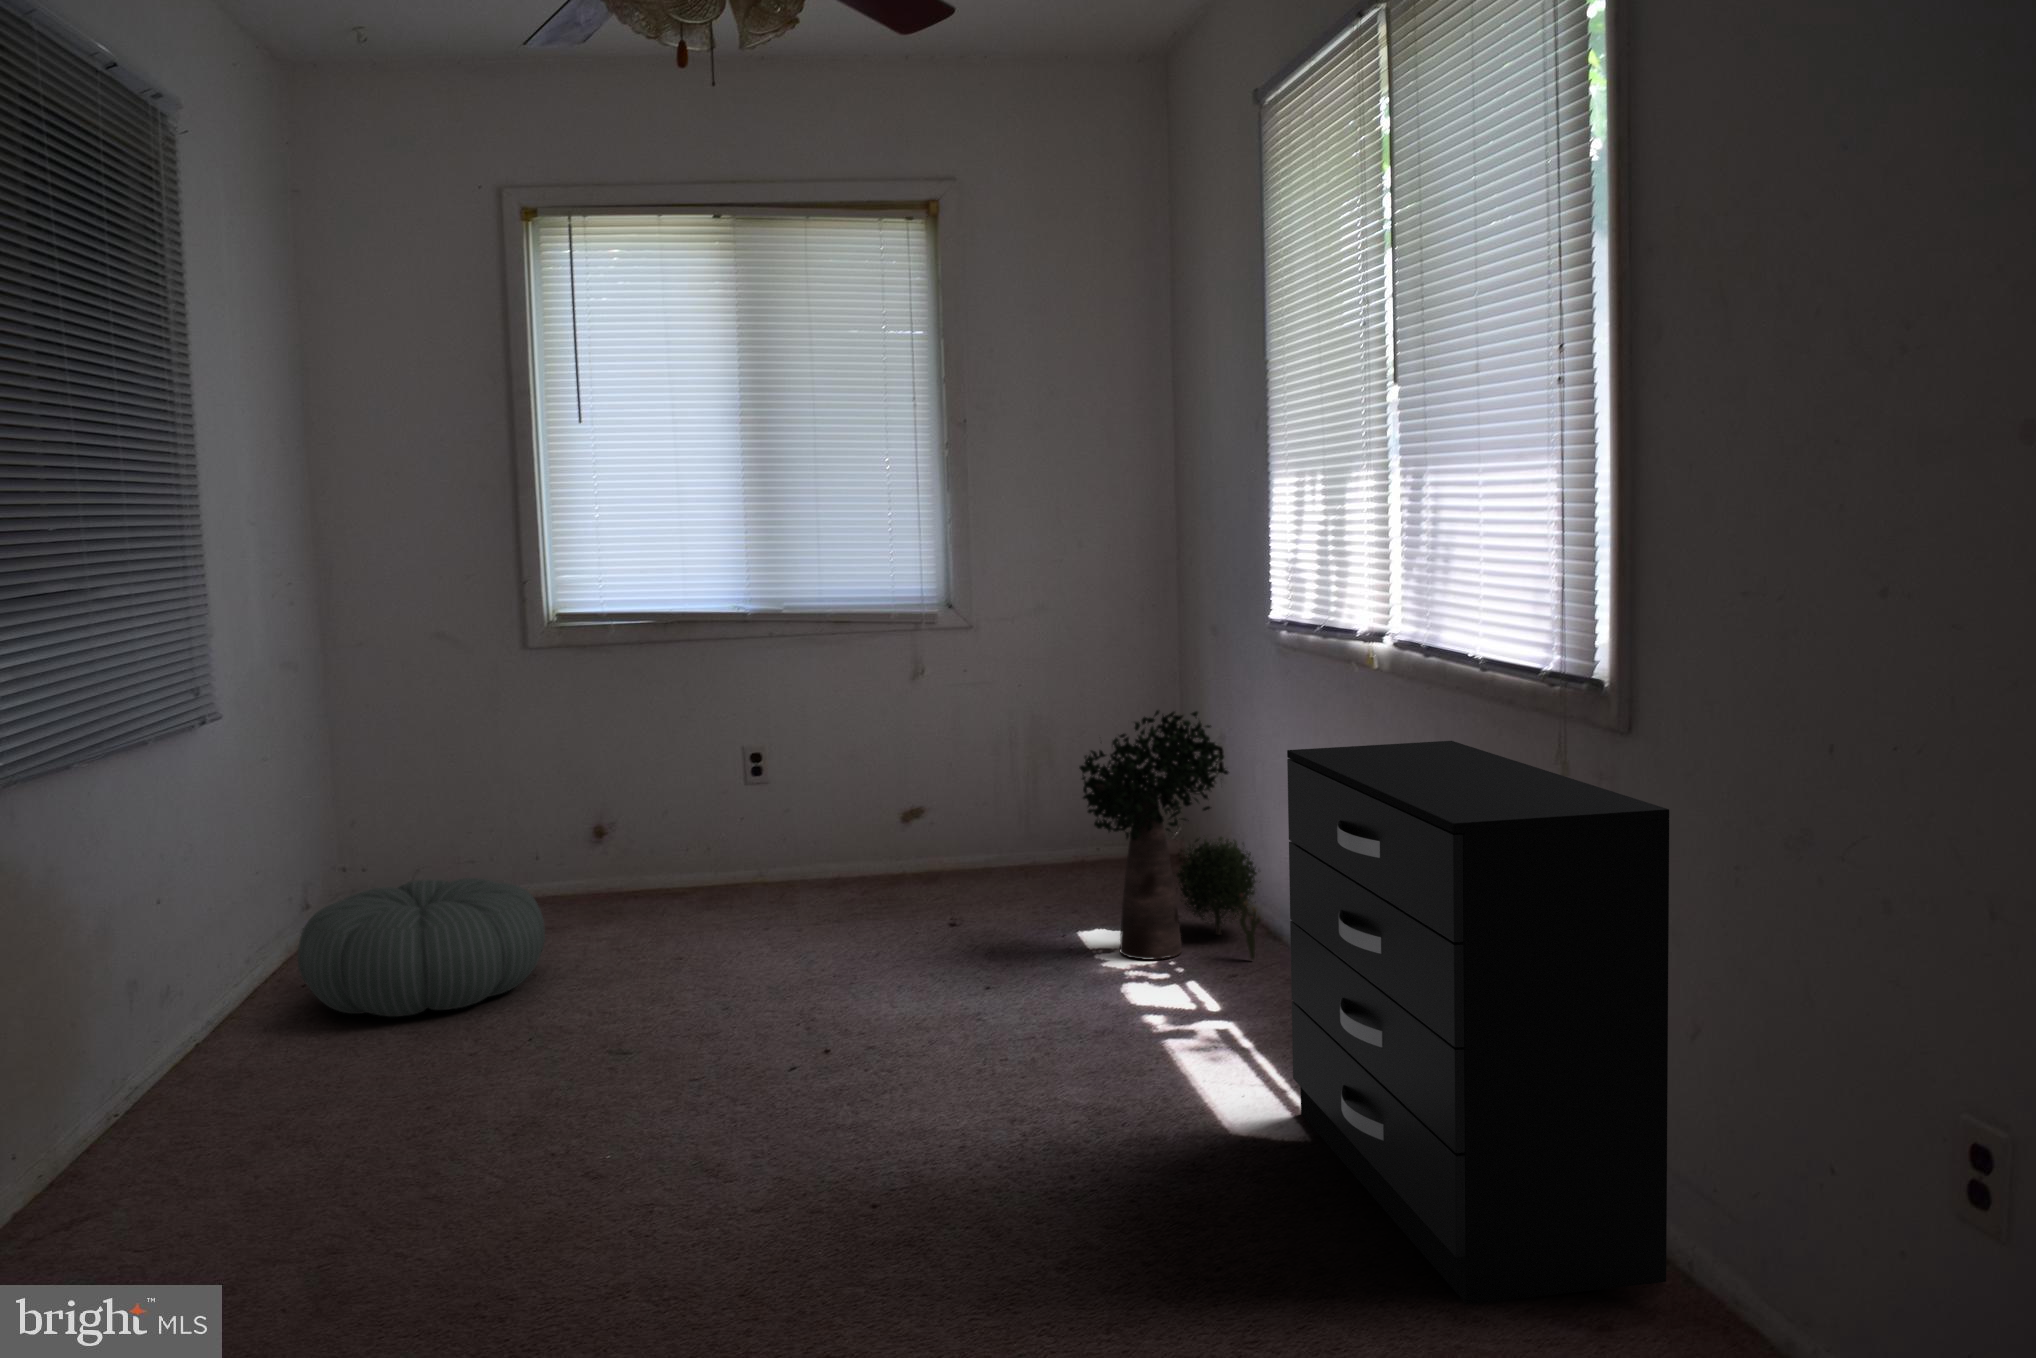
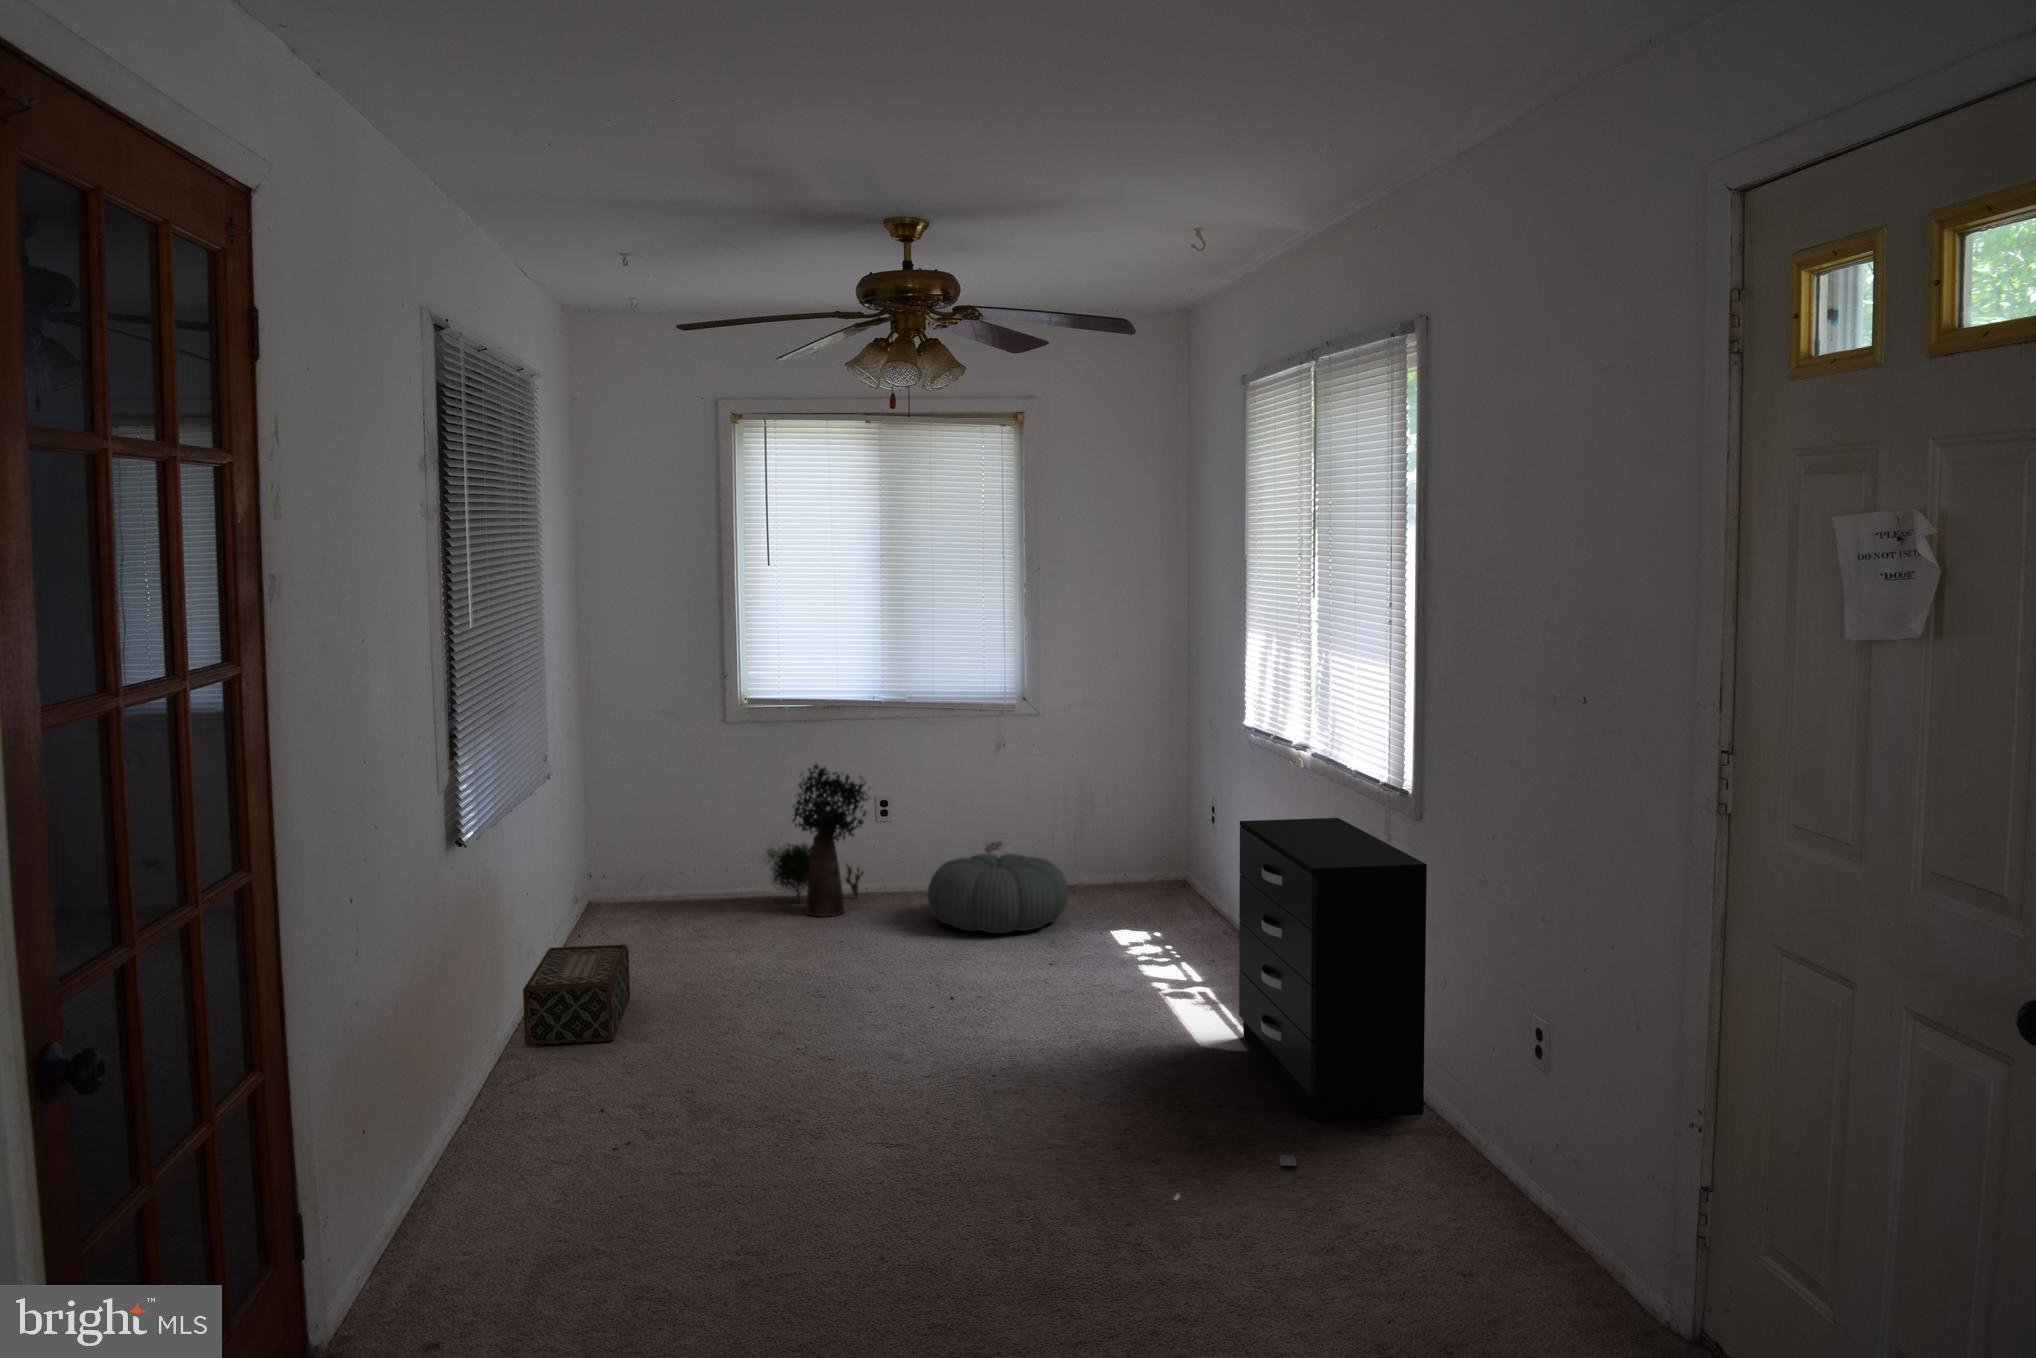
potted plant: present [1079,710,1261,960] -> present [770,764,867,917]
pouf: present [298,878,545,1017] -> present [928,854,1068,933]
woven basket: none [70,982,311,1168] -> present [523,944,630,1045]

